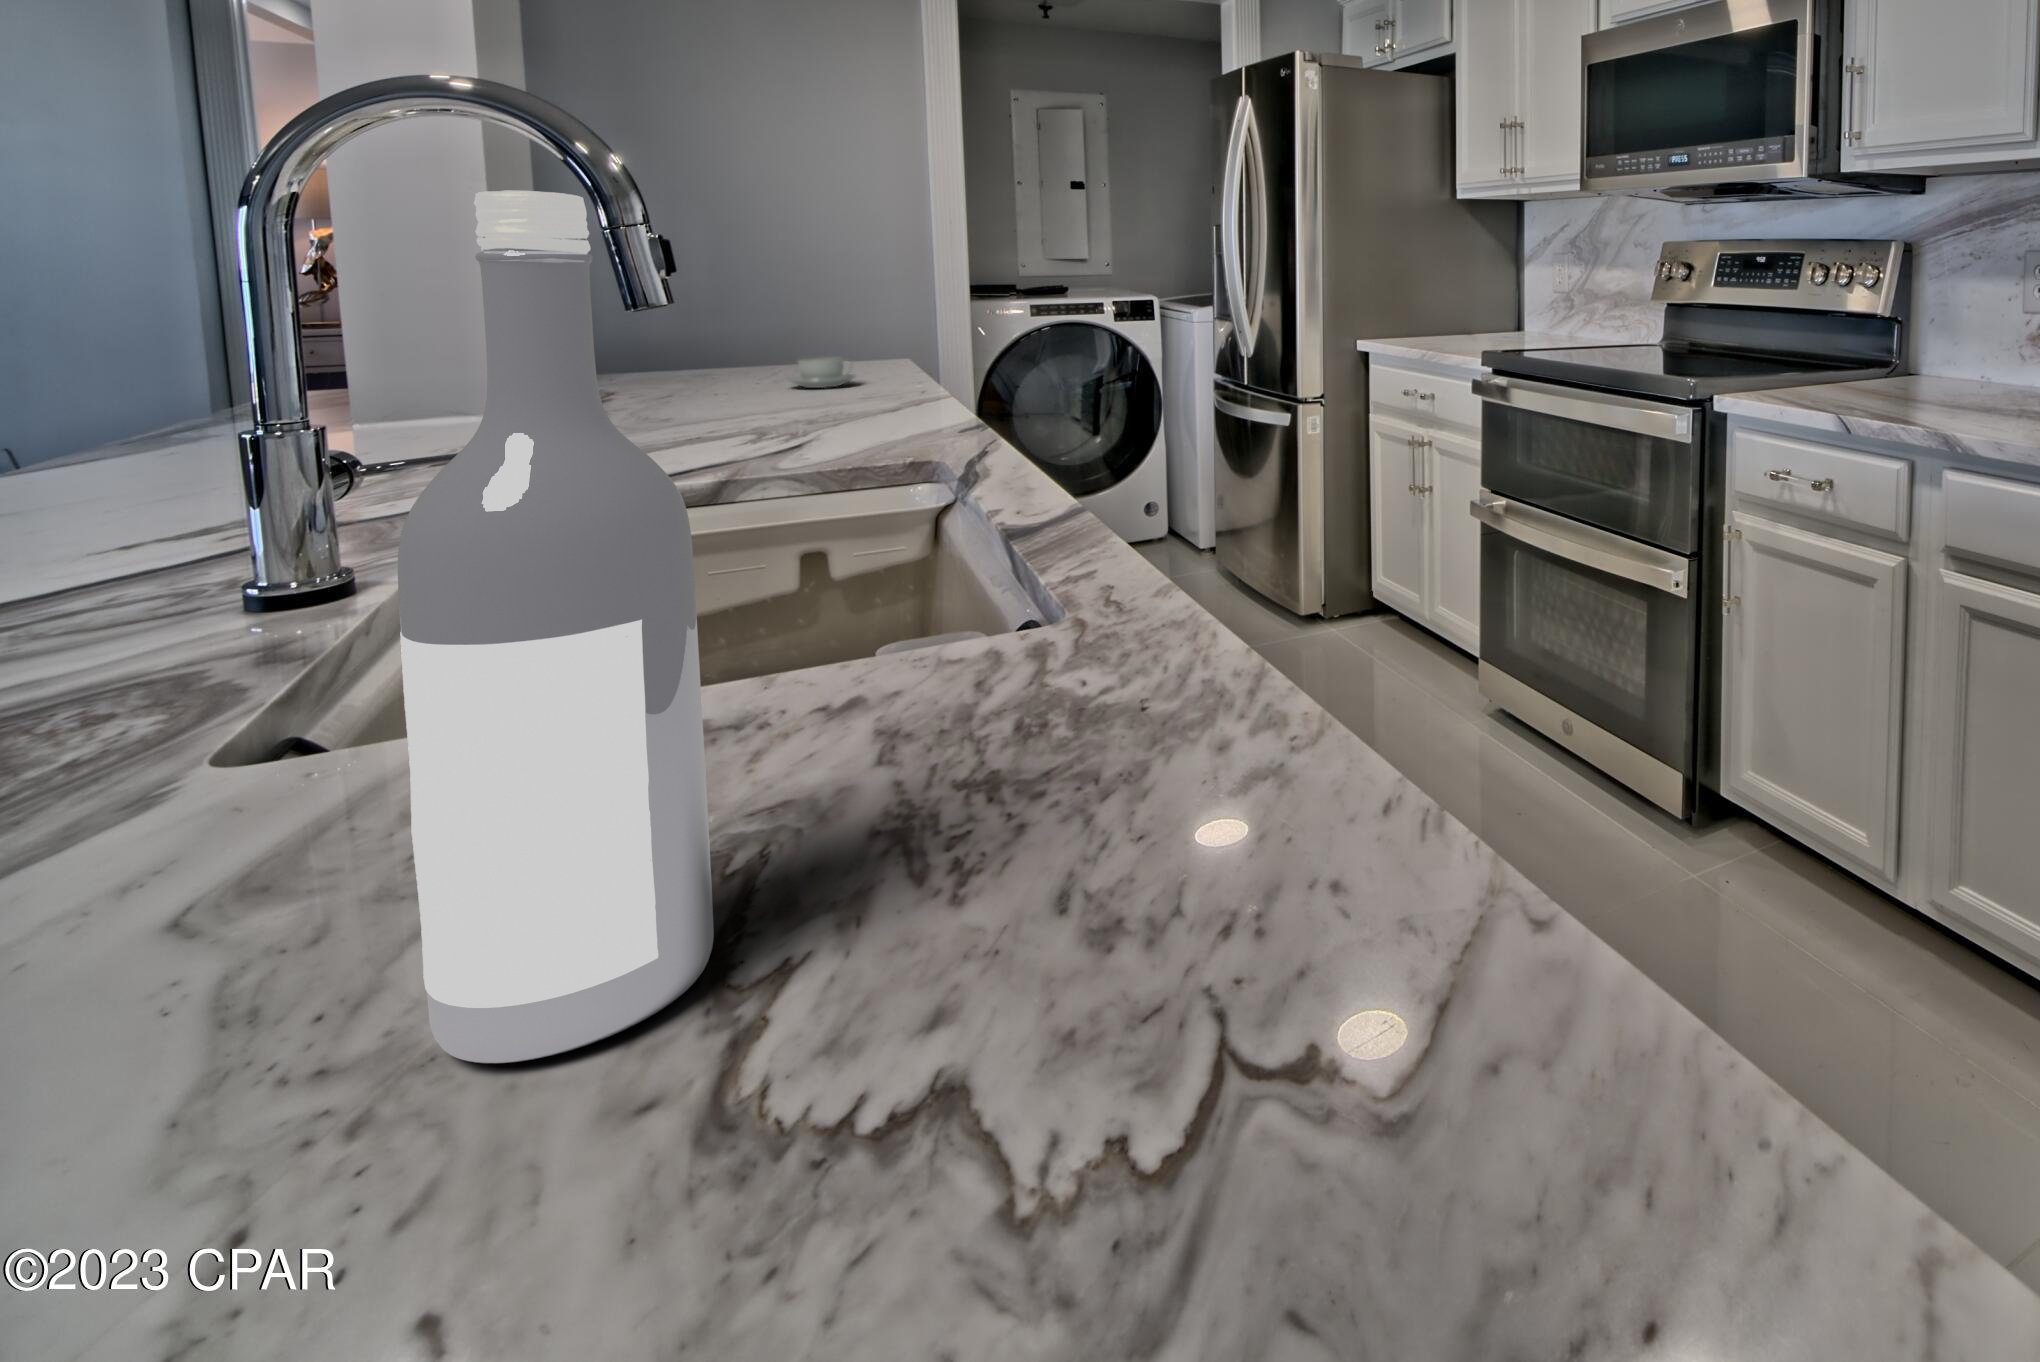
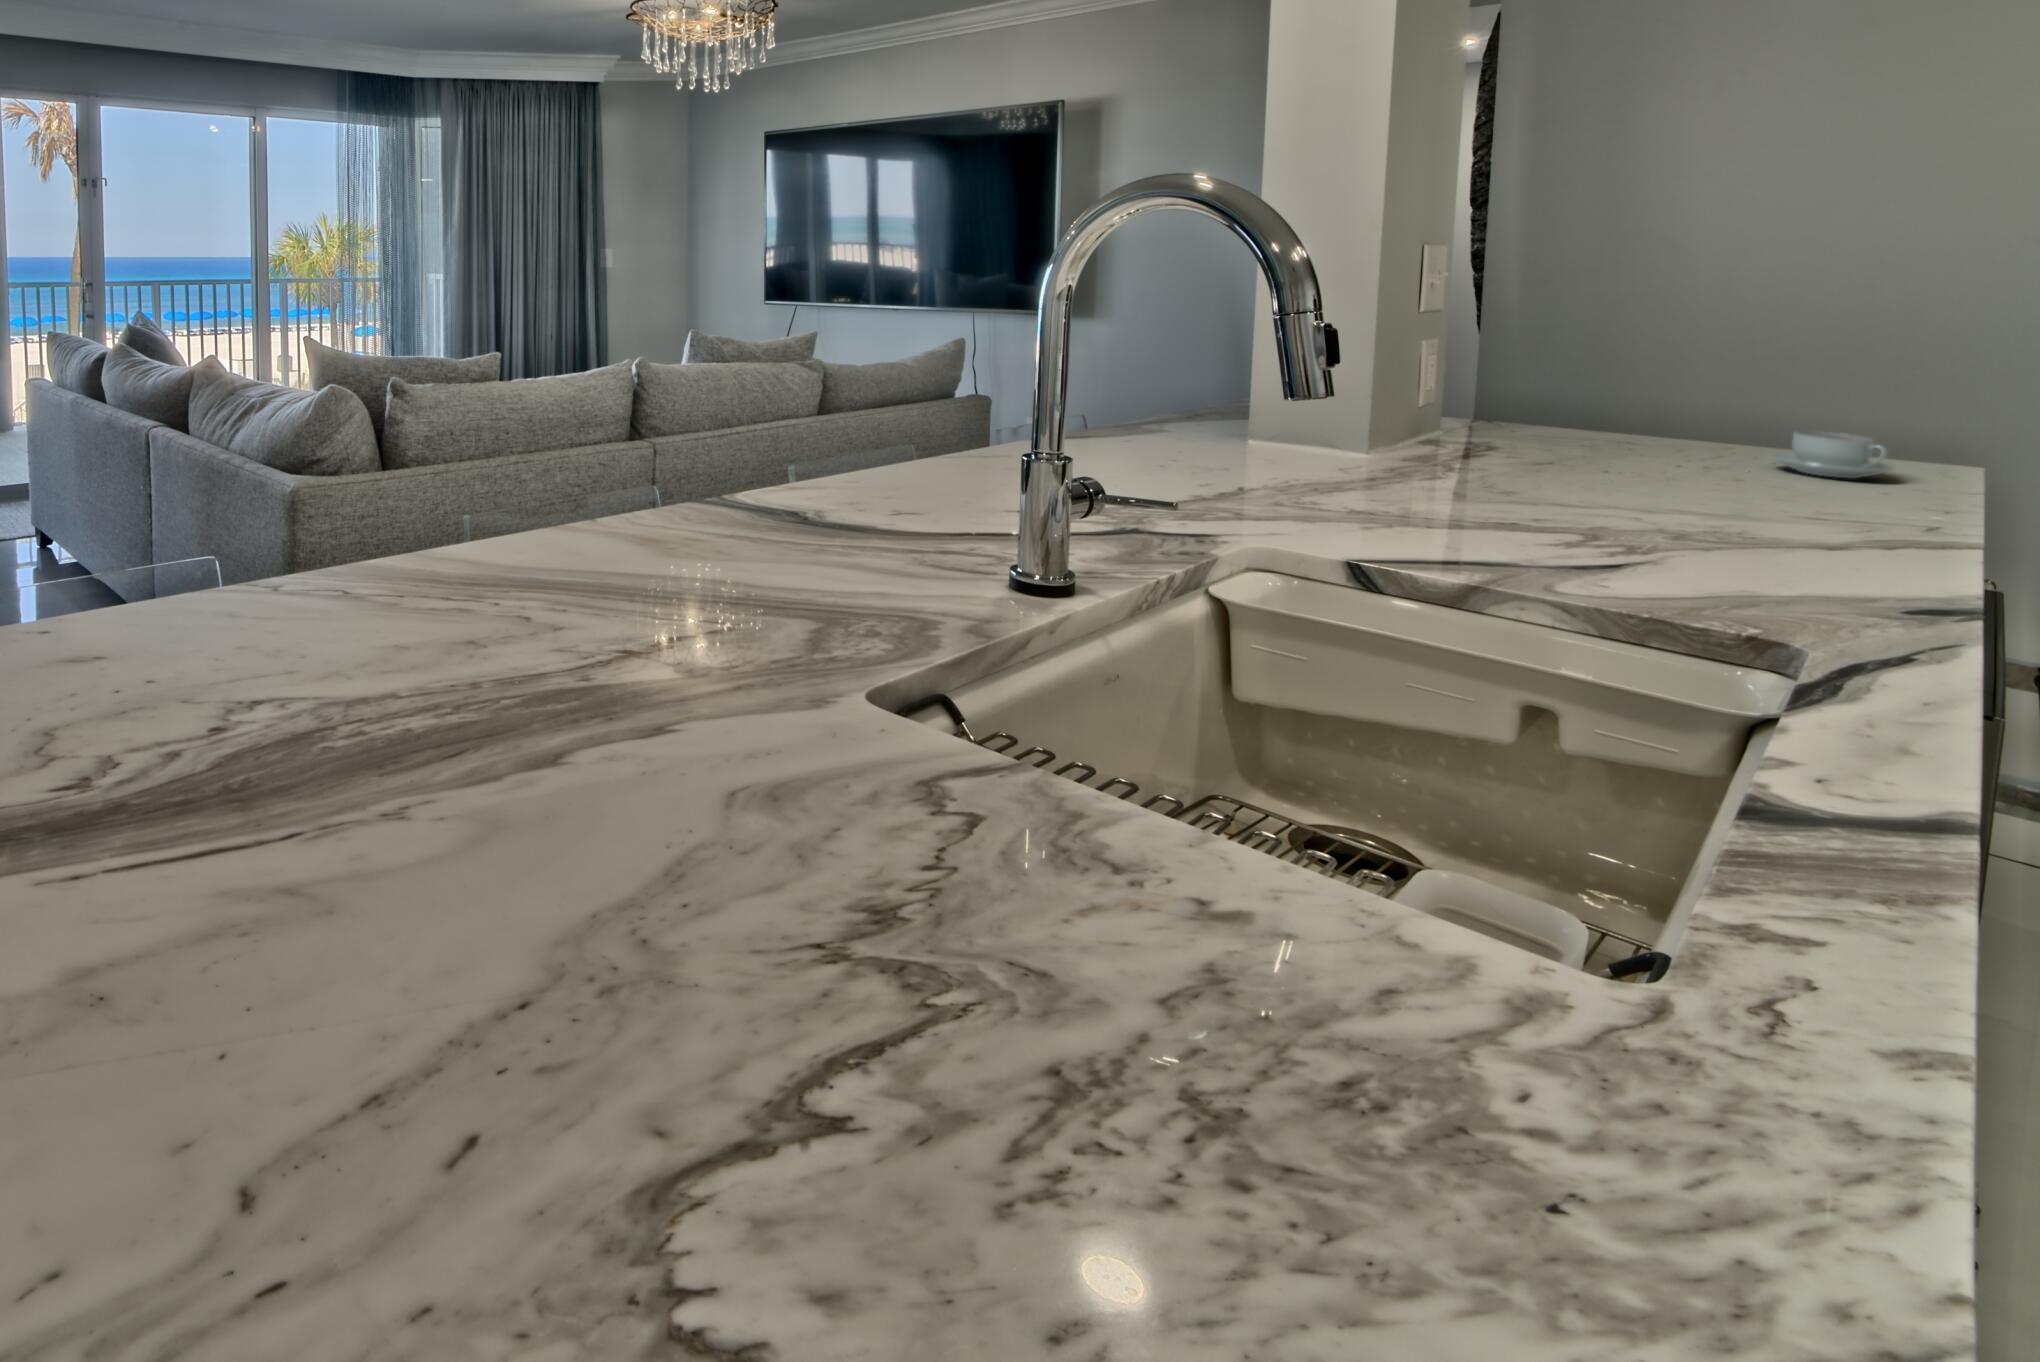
wine bottle: present [398,191,714,1063] -> none [652,357,858,1074]

